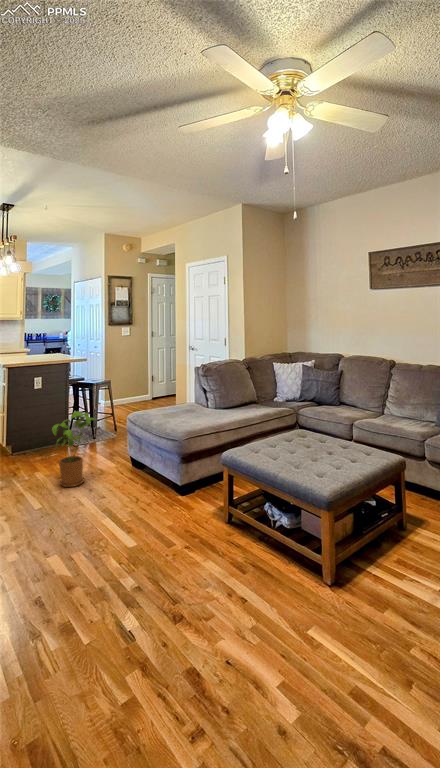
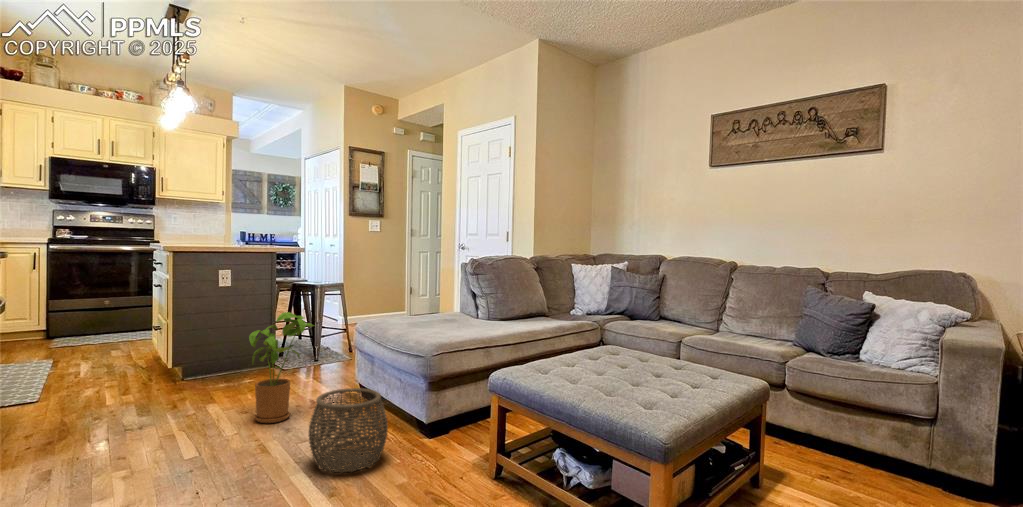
woven basket: none [101,466,154,525] -> present [309,388,388,473]

